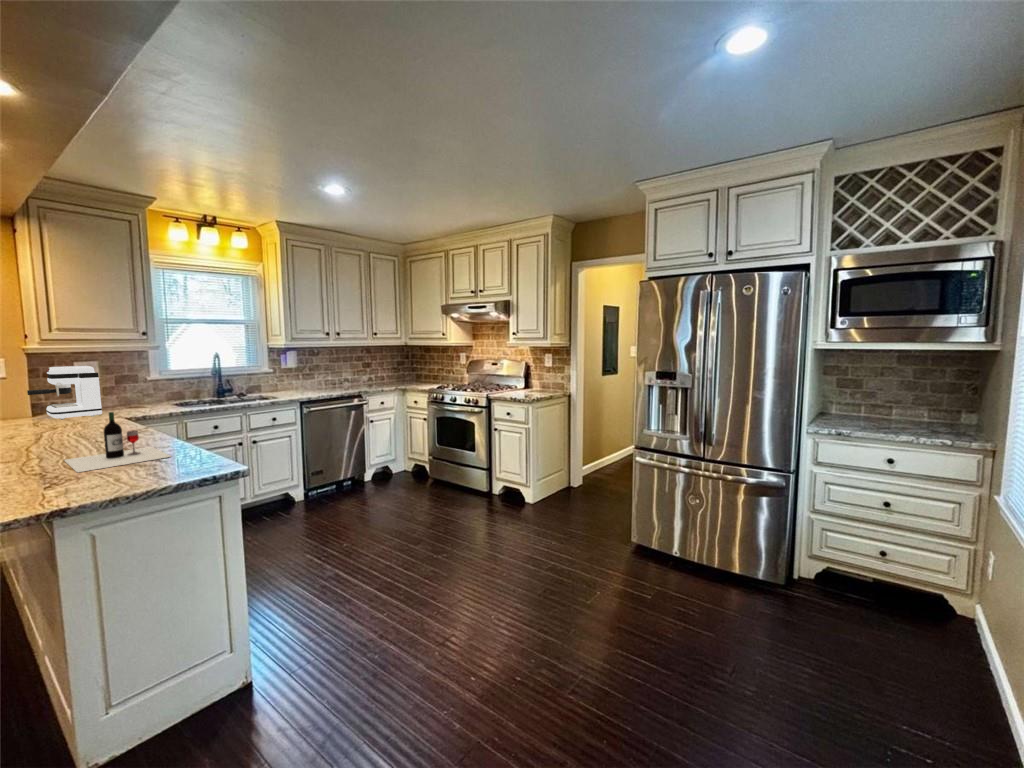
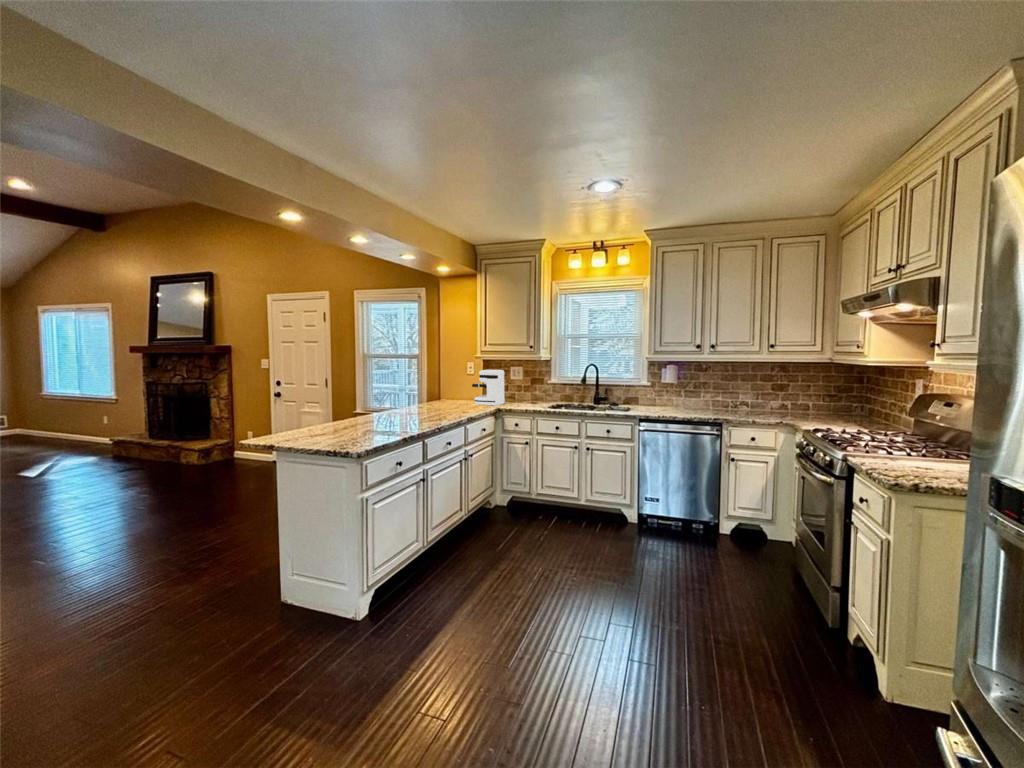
wine bottle: present [64,412,171,472] -> none [340,402,403,436]

